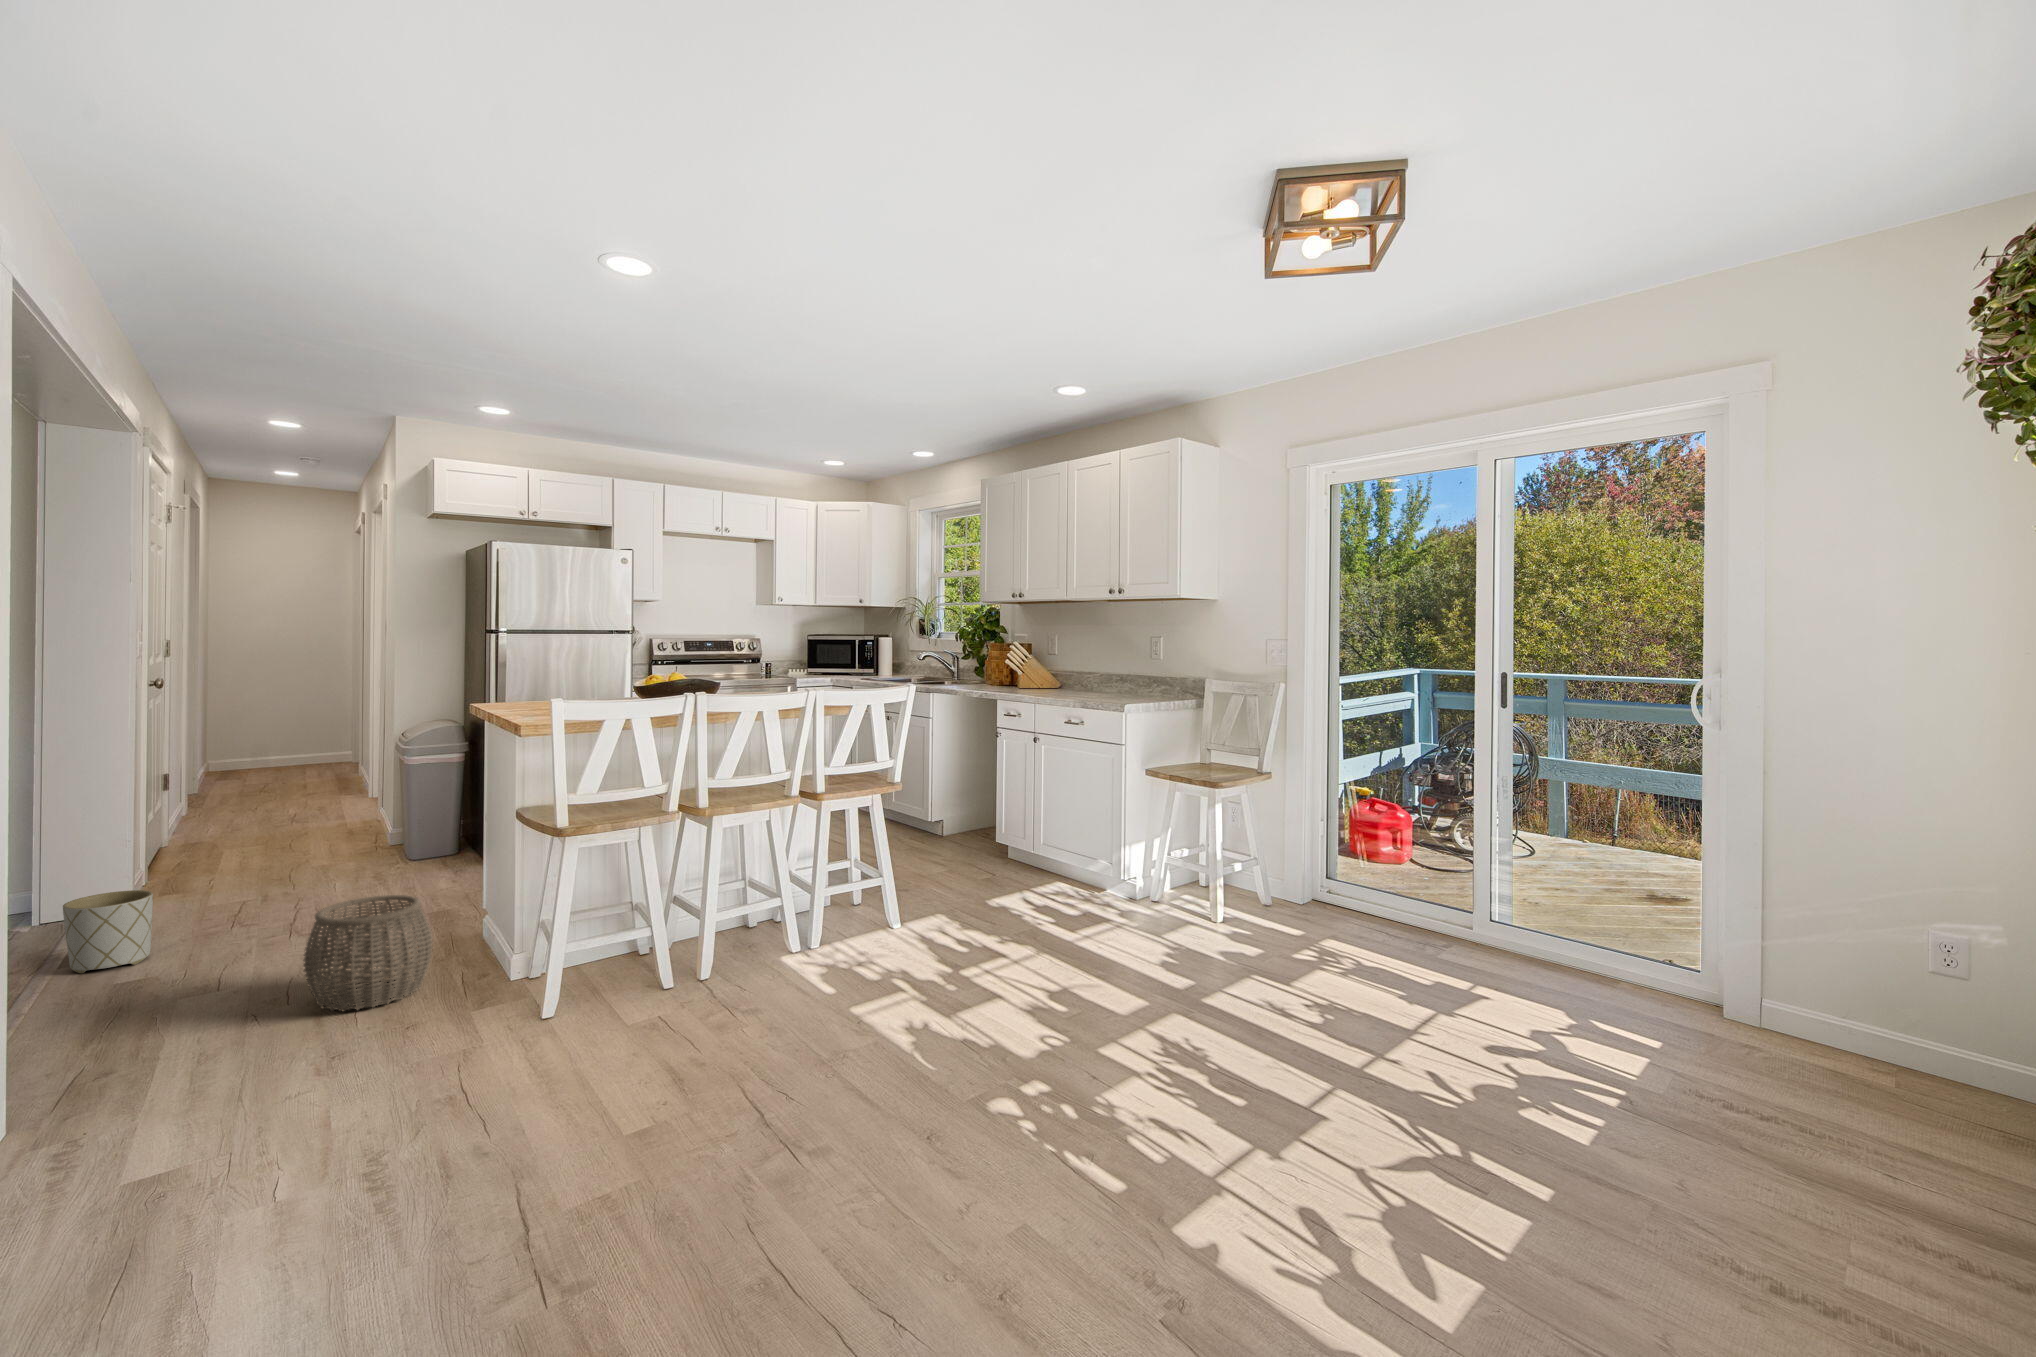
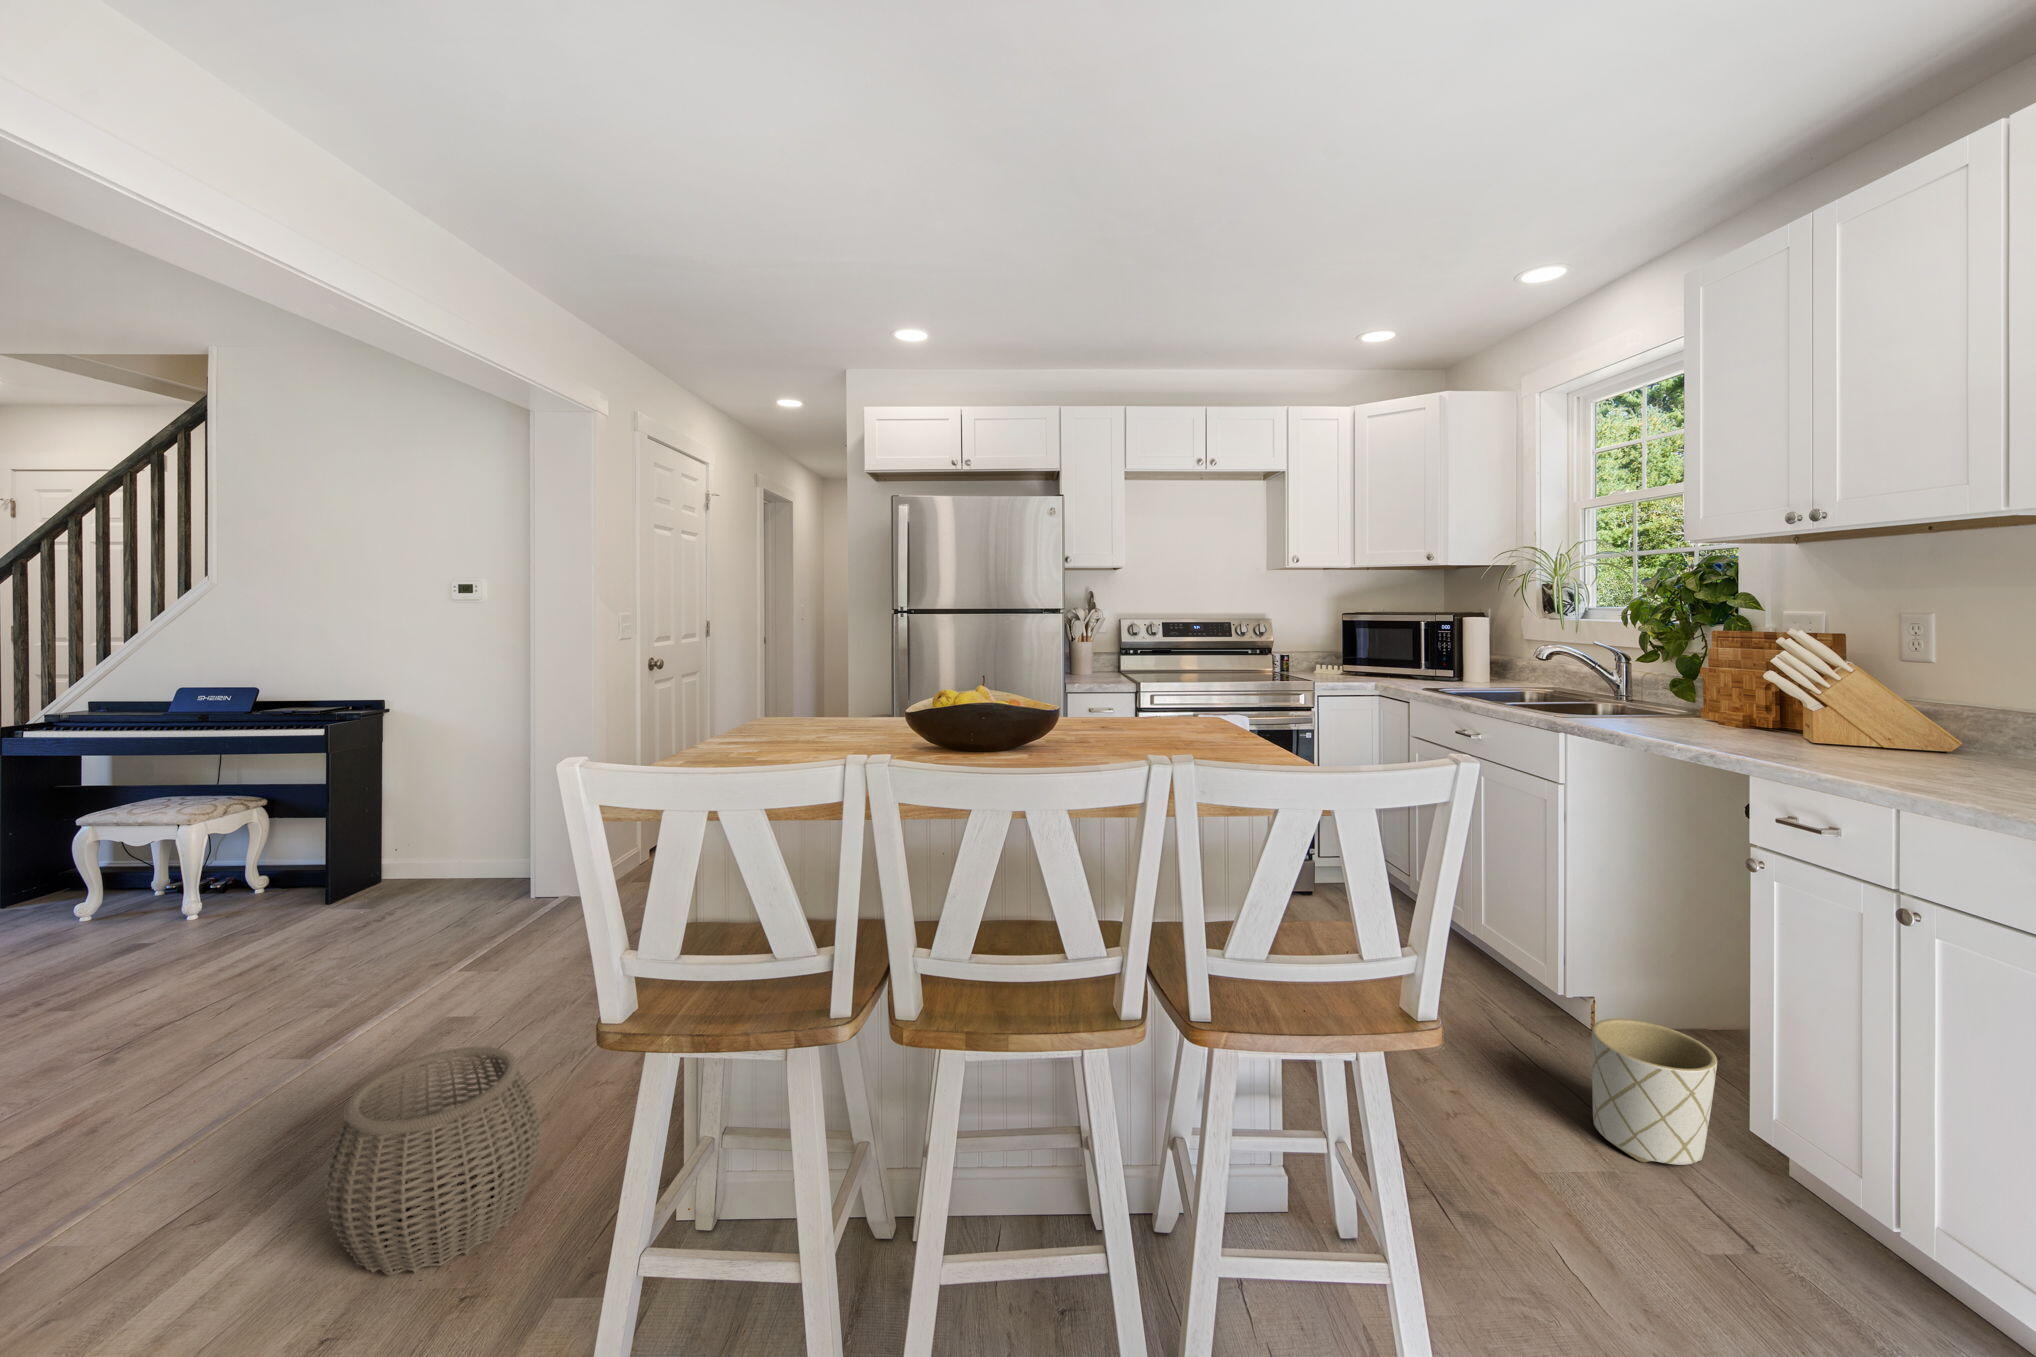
planter: present [63,890,153,973] -> present [1592,1019,1717,1165]

